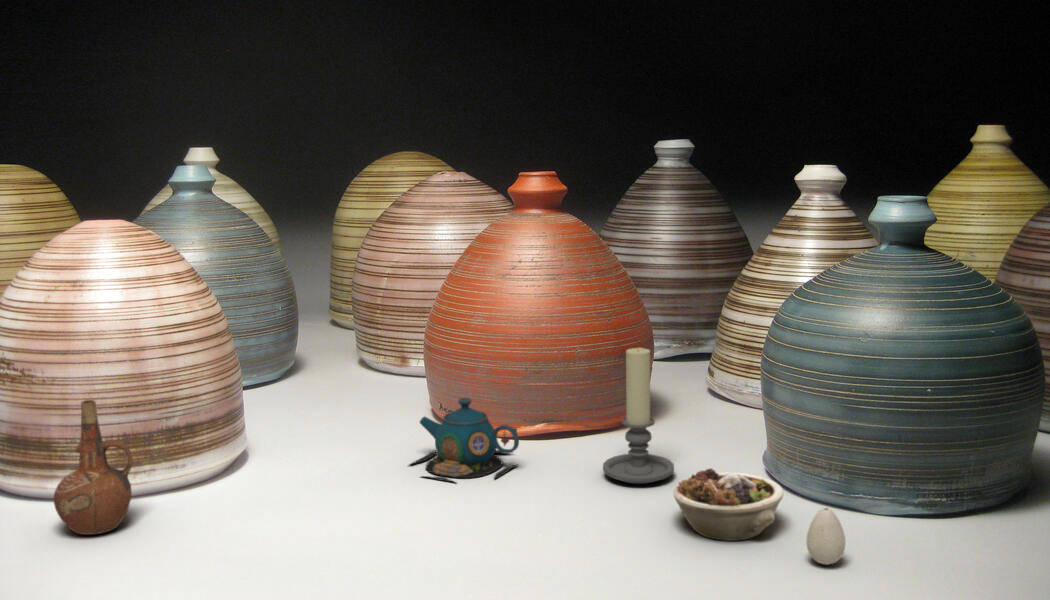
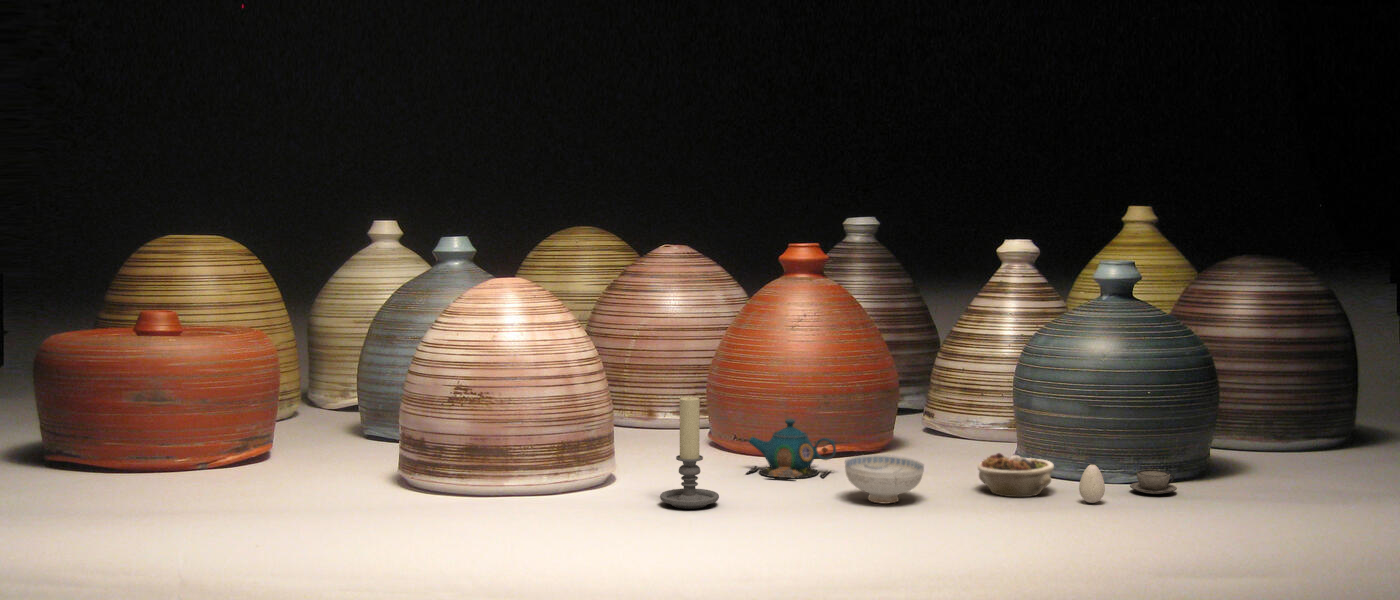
candle holder: present [603,348,674,484] -> present [660,396,719,509]
ceramic pitcher: present [54,400,133,535] -> none [534,410,589,510]
ceramic bowl: none [469,467,582,545] -> present [845,455,924,504]
teacup: none [898,505,970,548] -> present [1130,469,1177,494]

